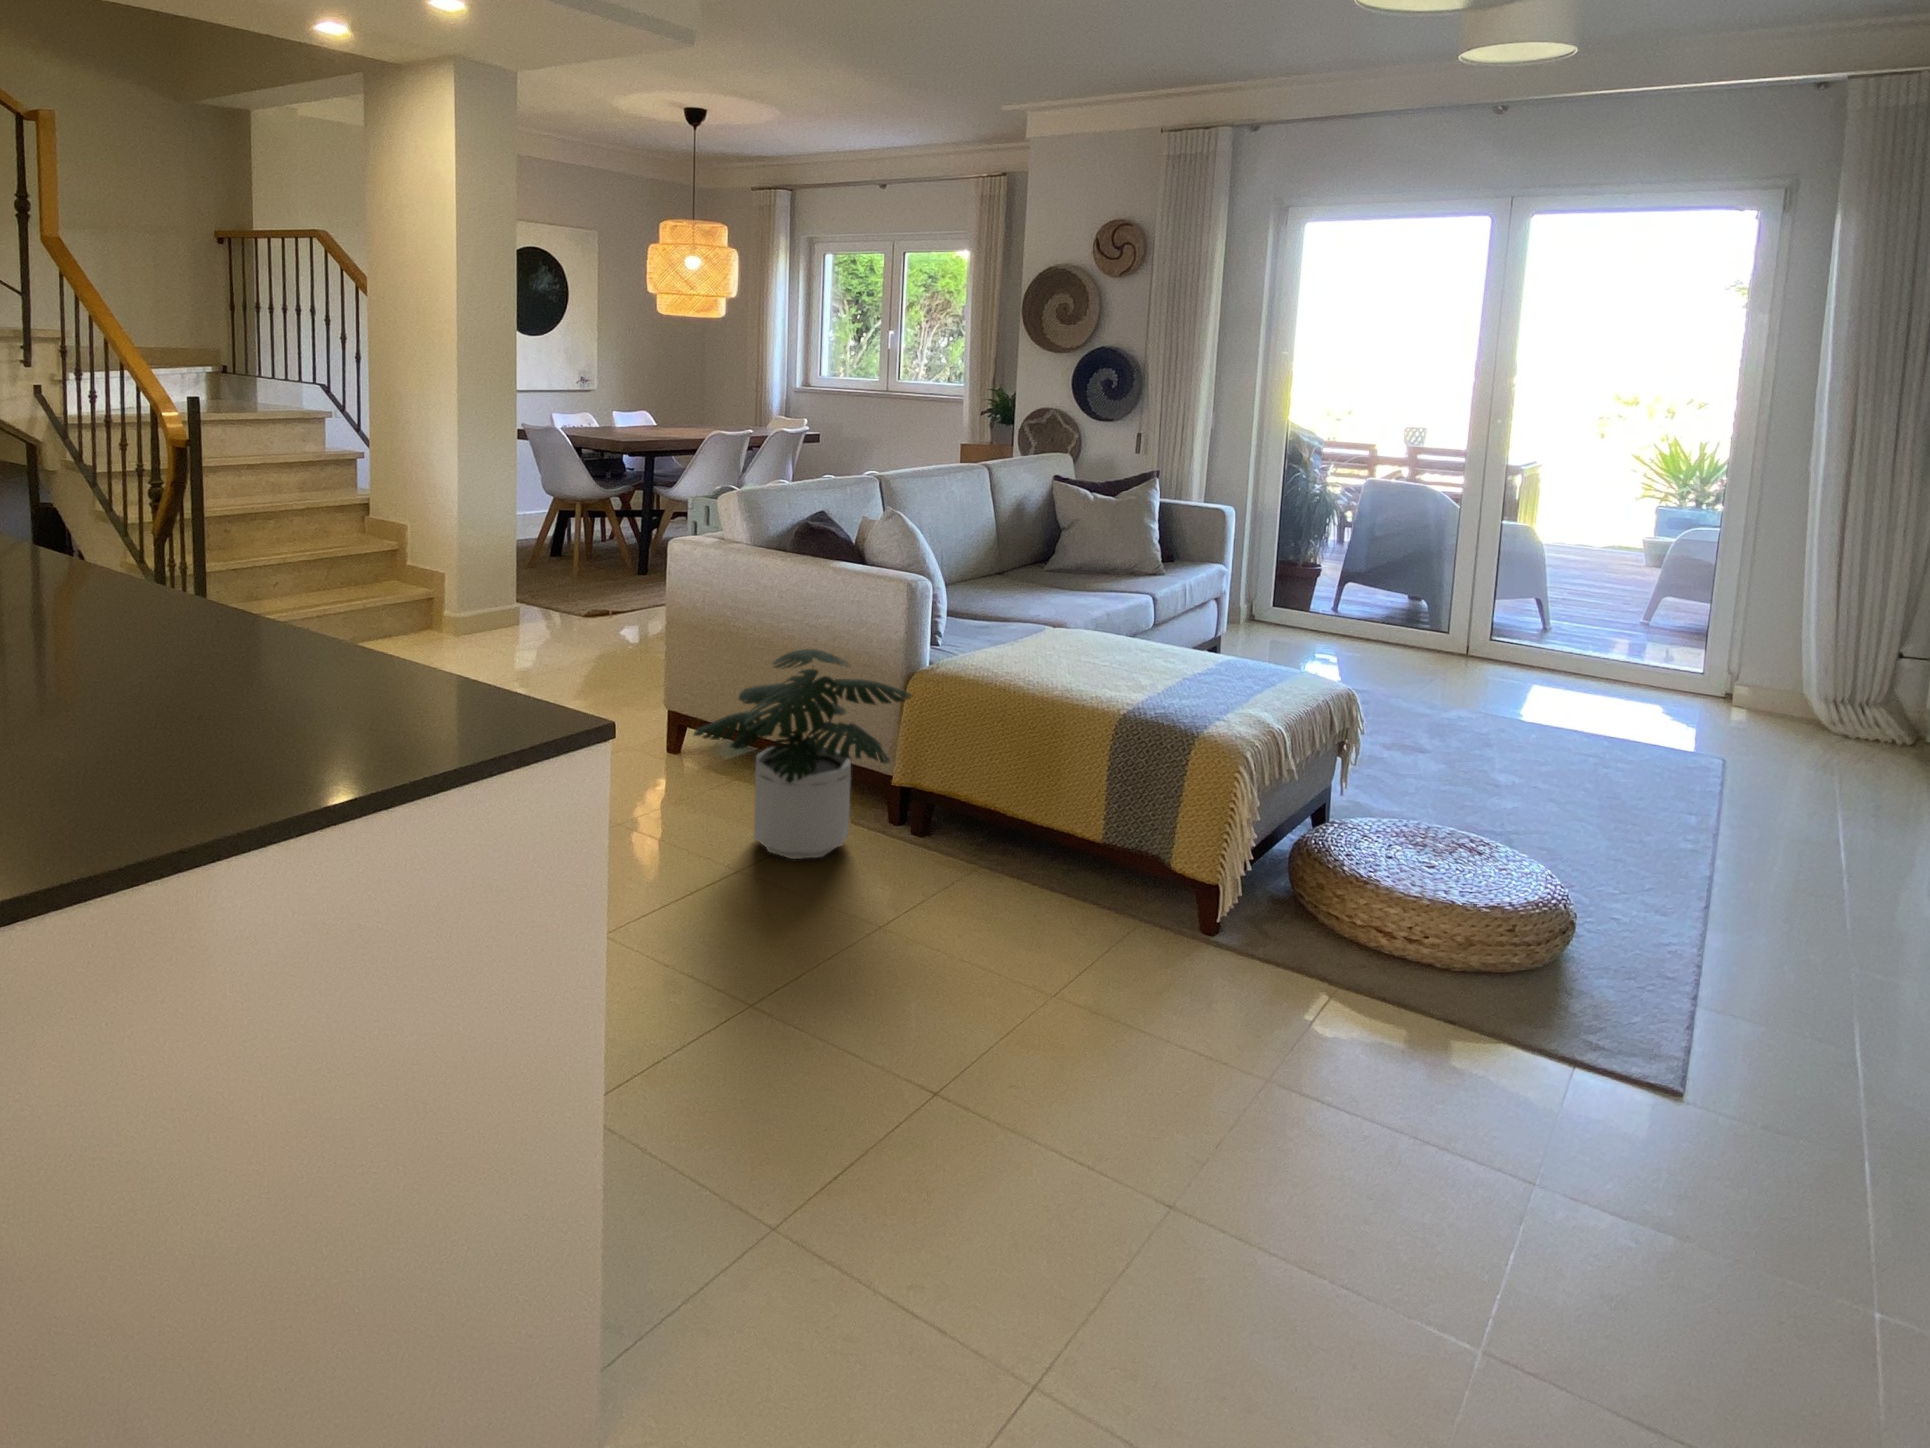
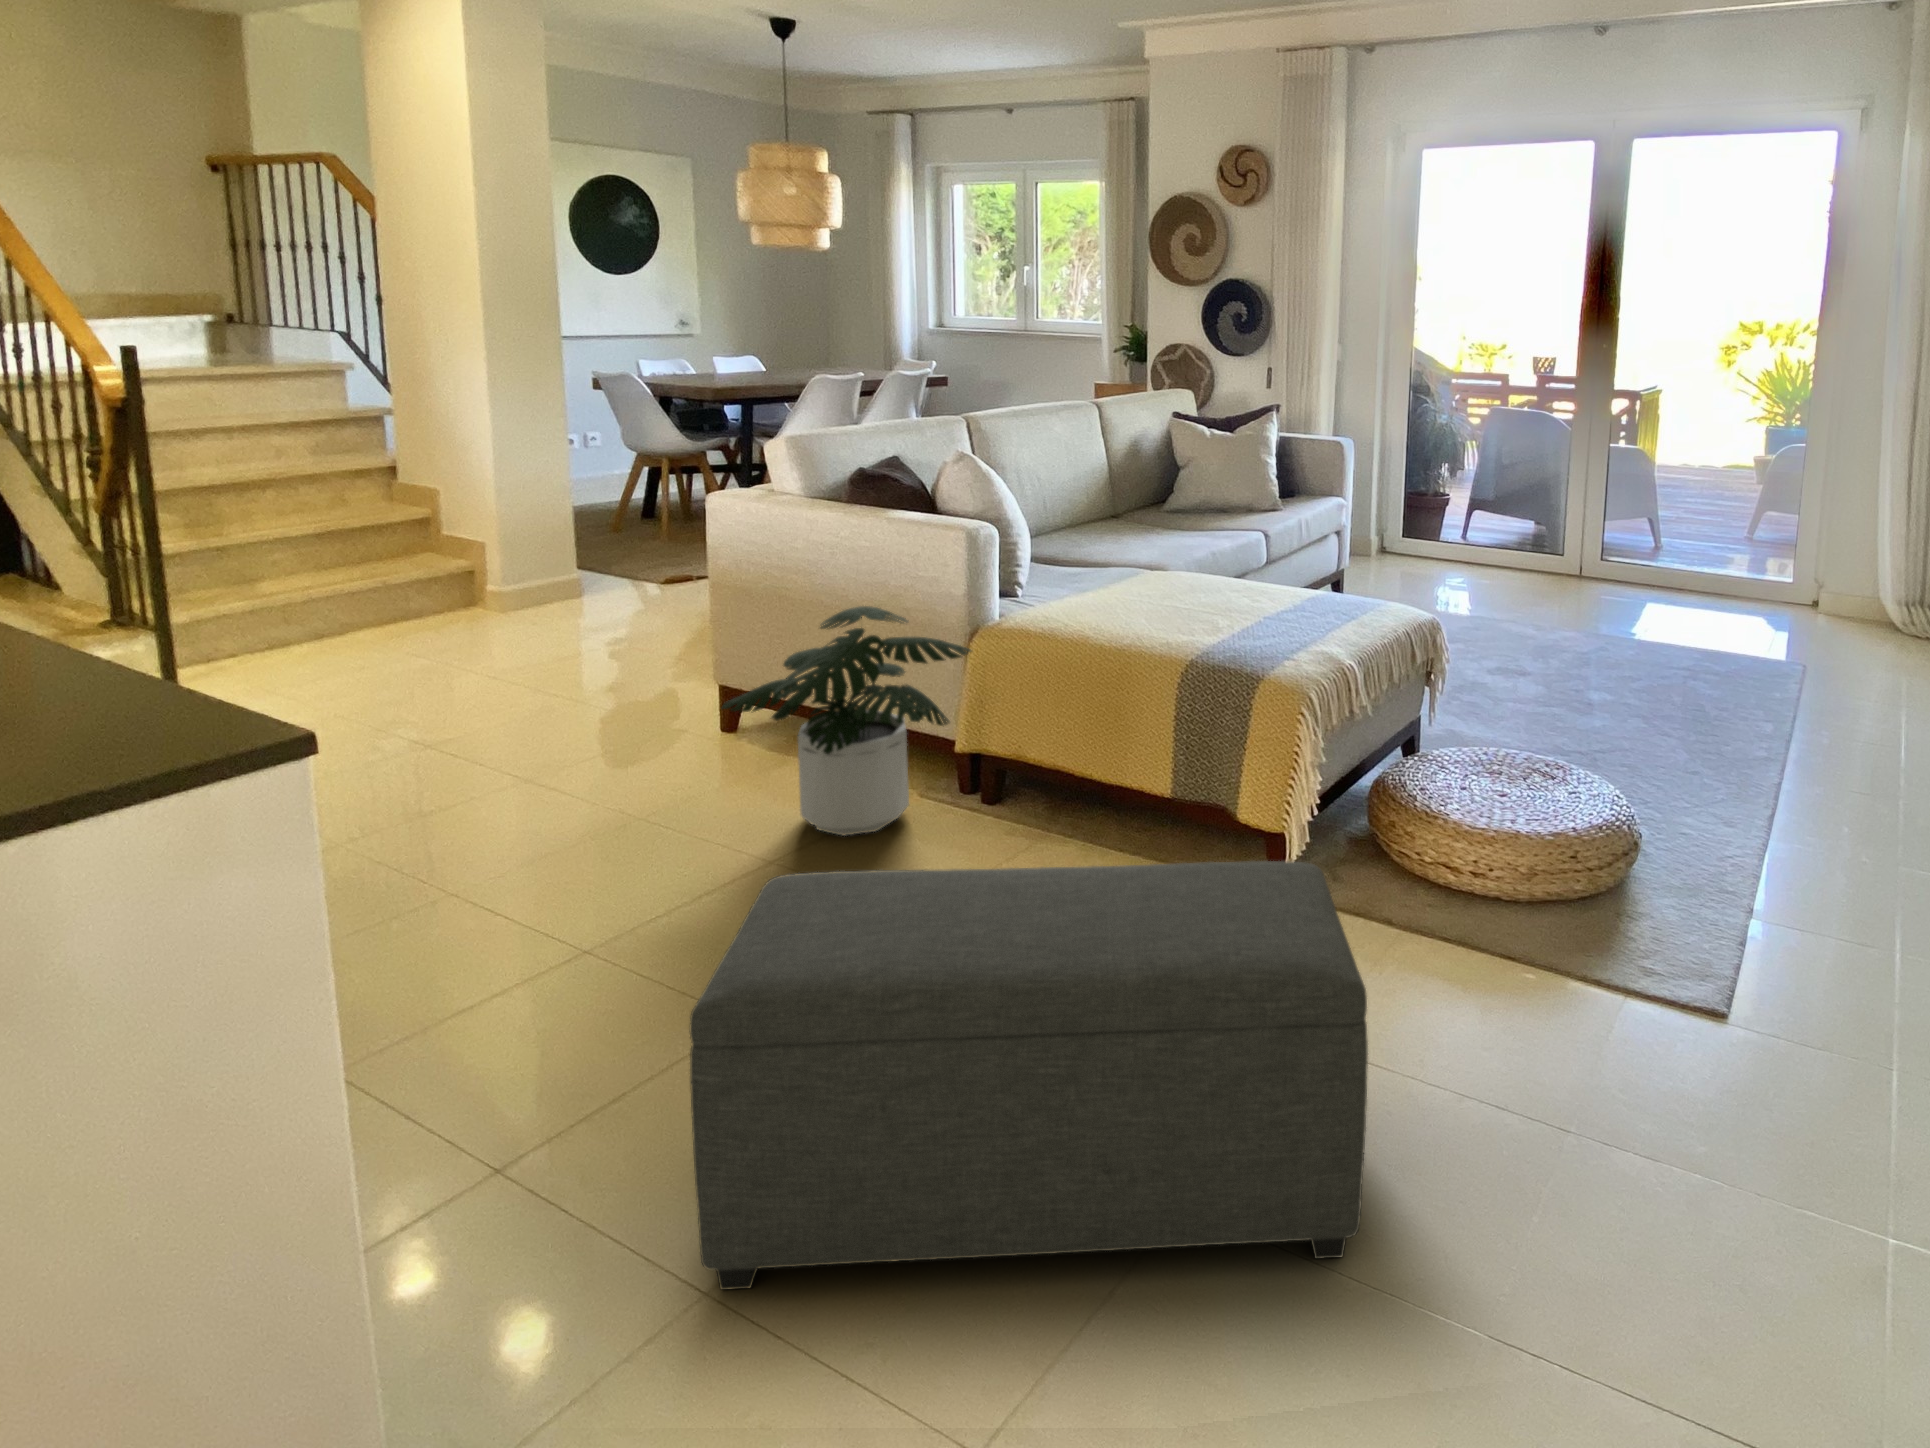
ottoman: none [764,889,1382,1293] -> present [690,861,1368,1290]

